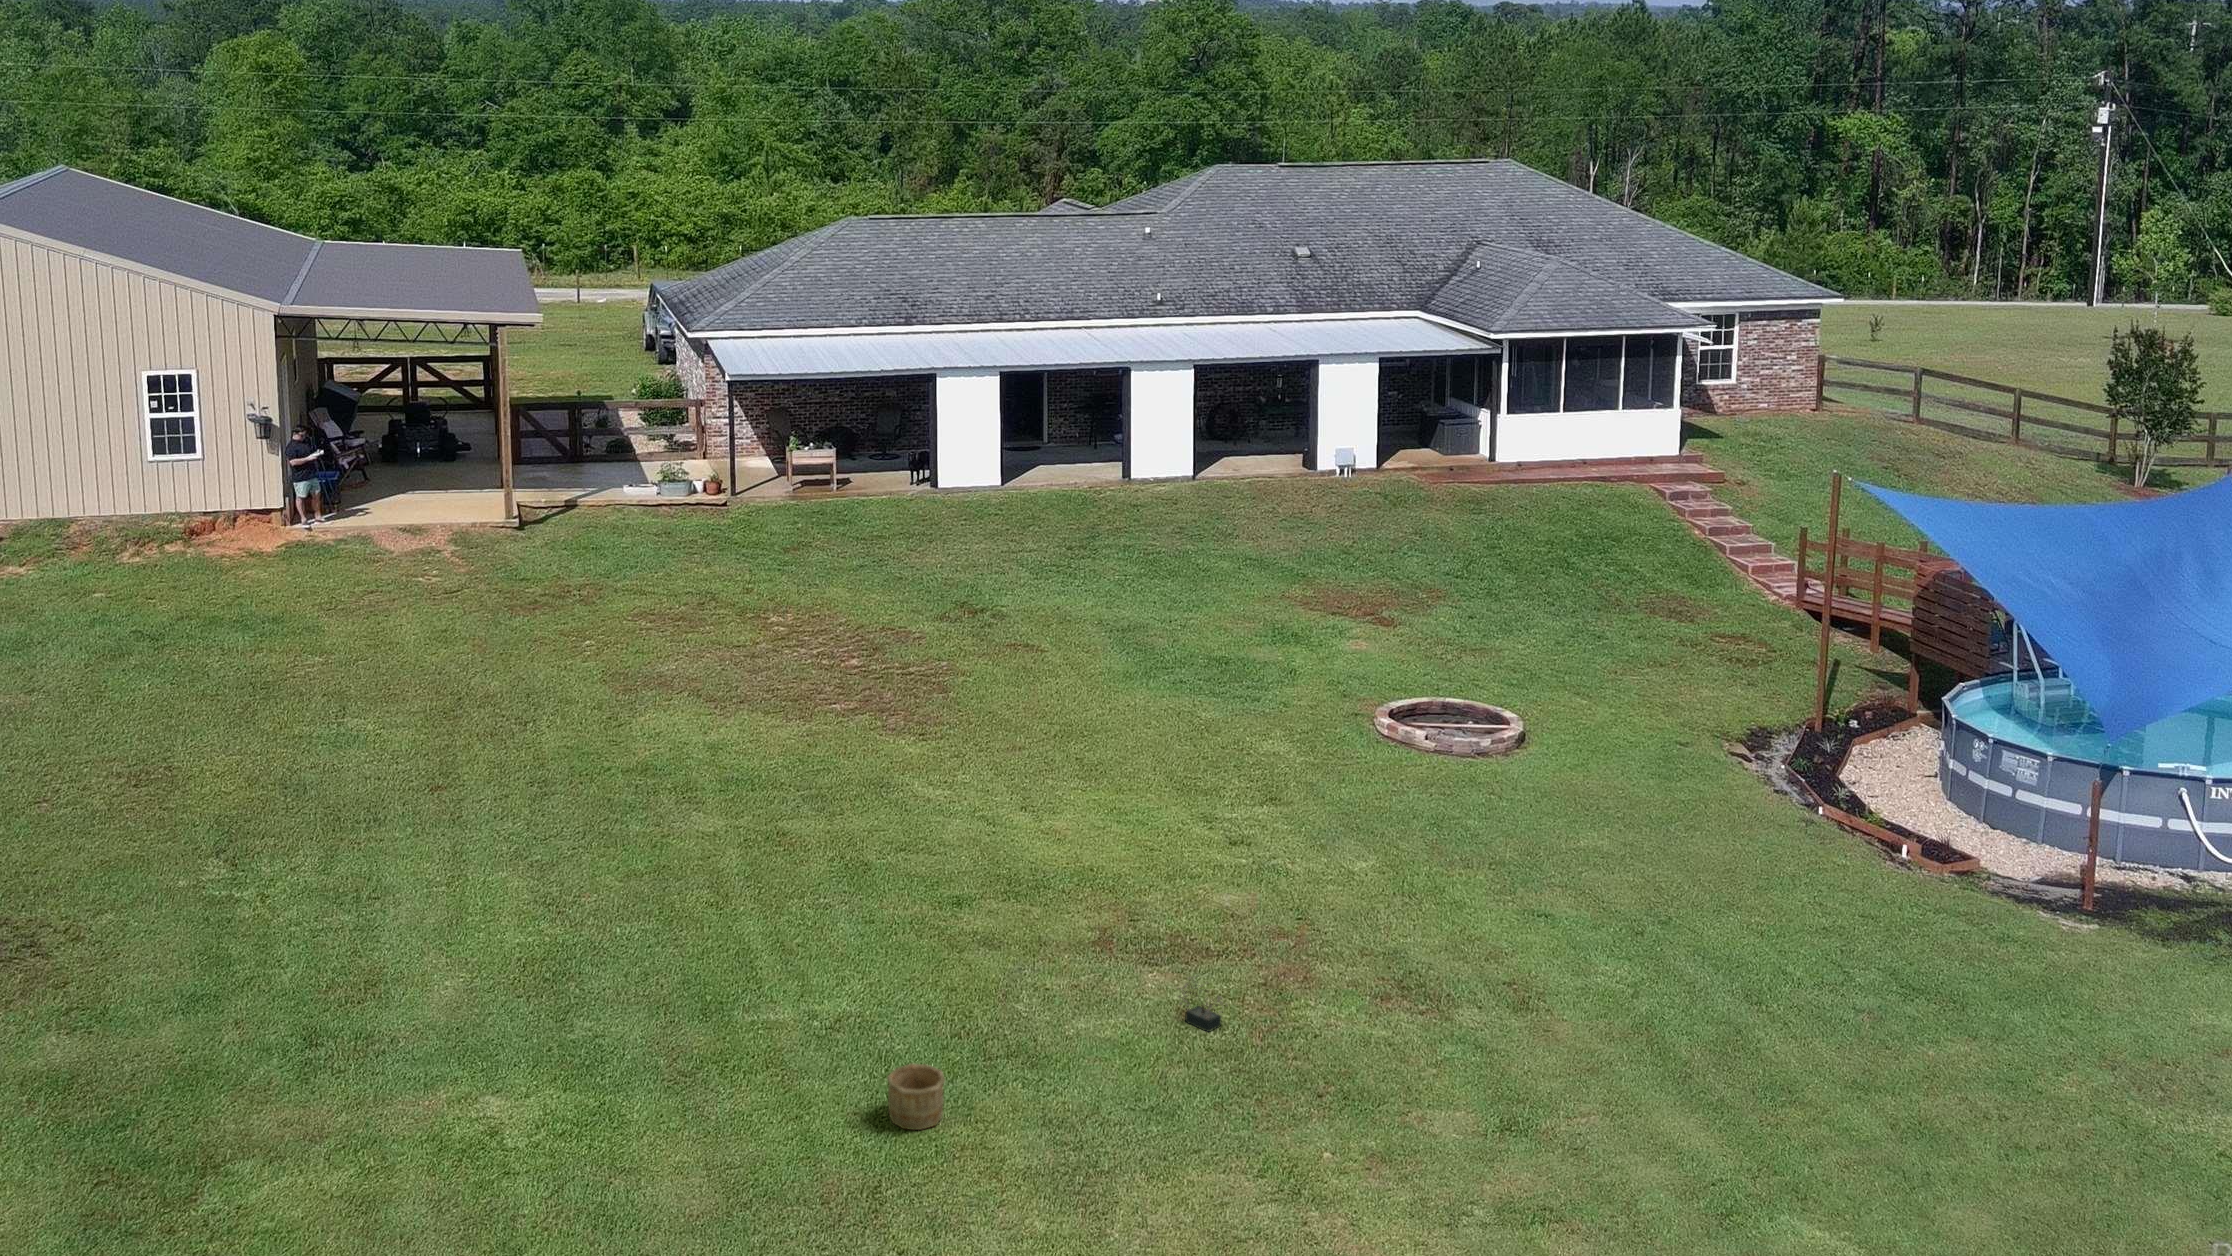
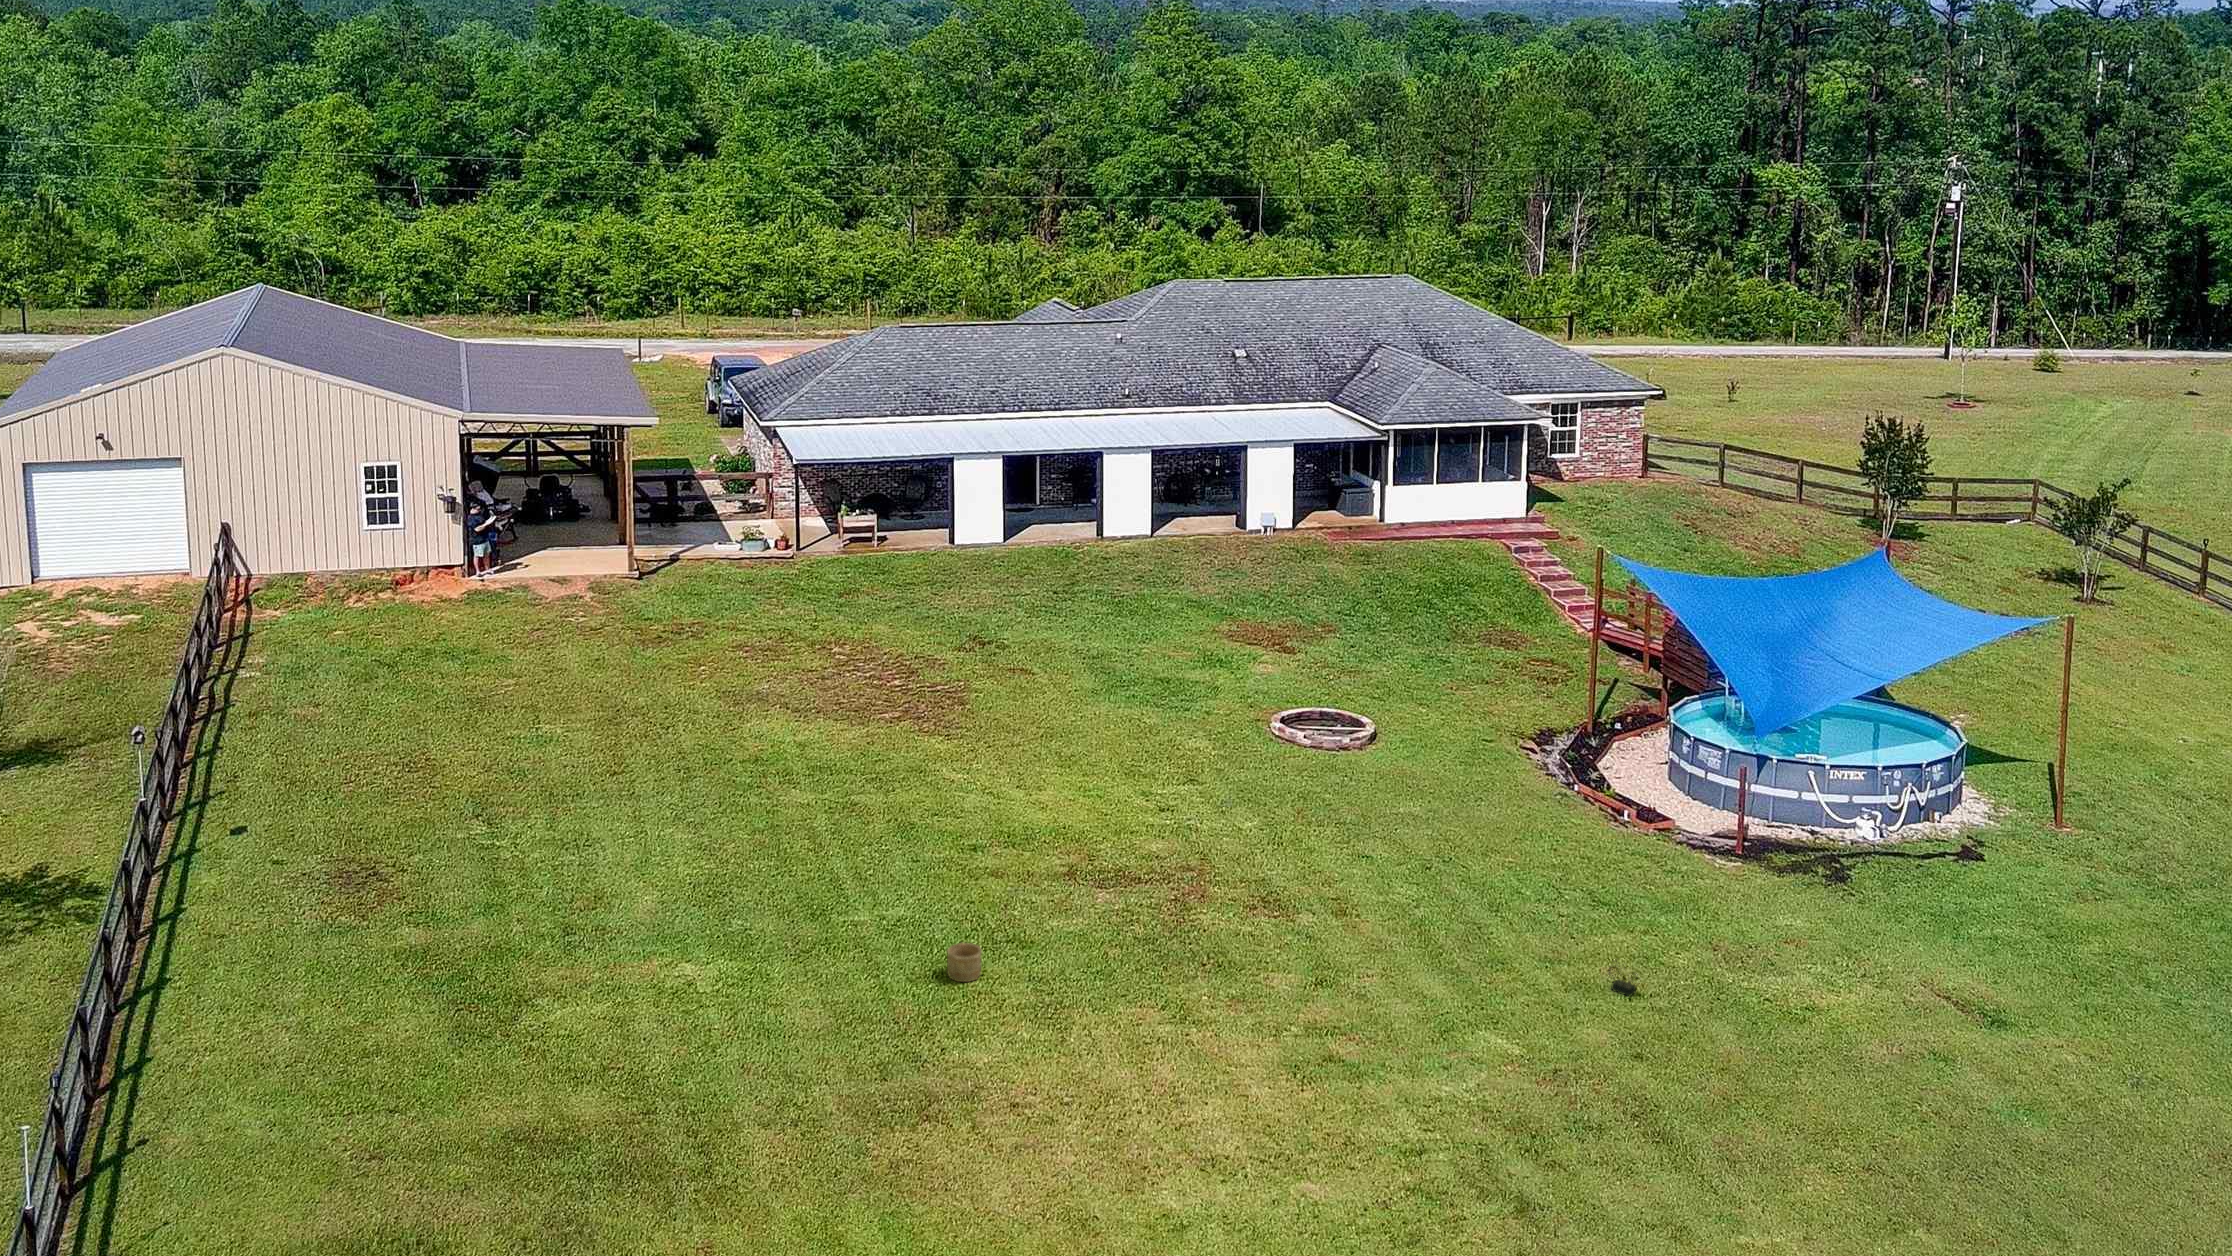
decorative plant: present [1182,977,1222,1032] -> present [1608,965,1638,996]

